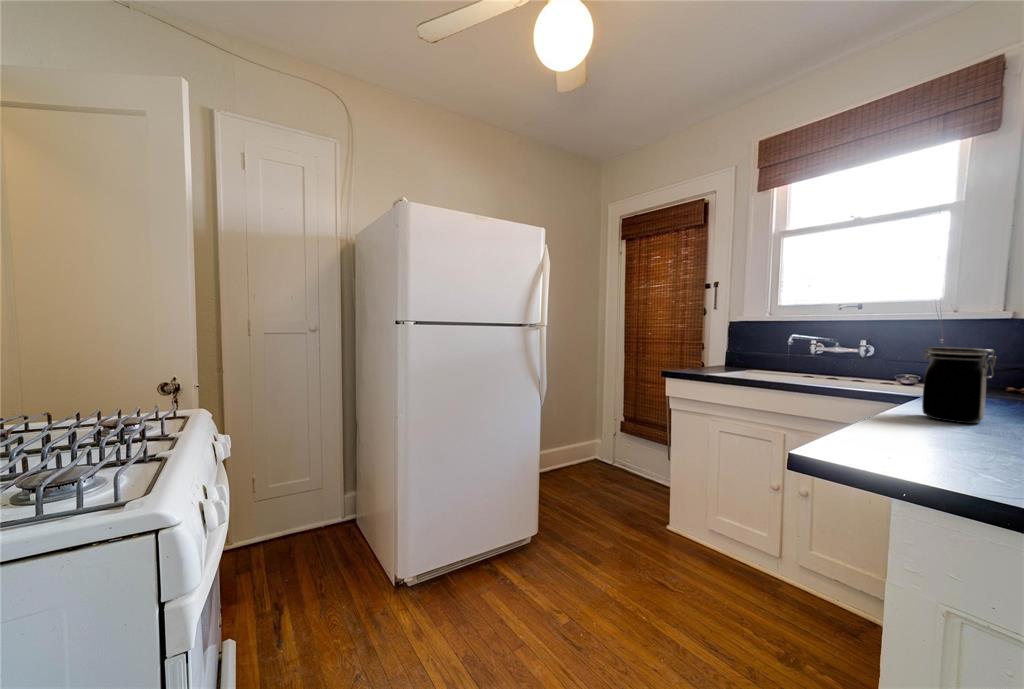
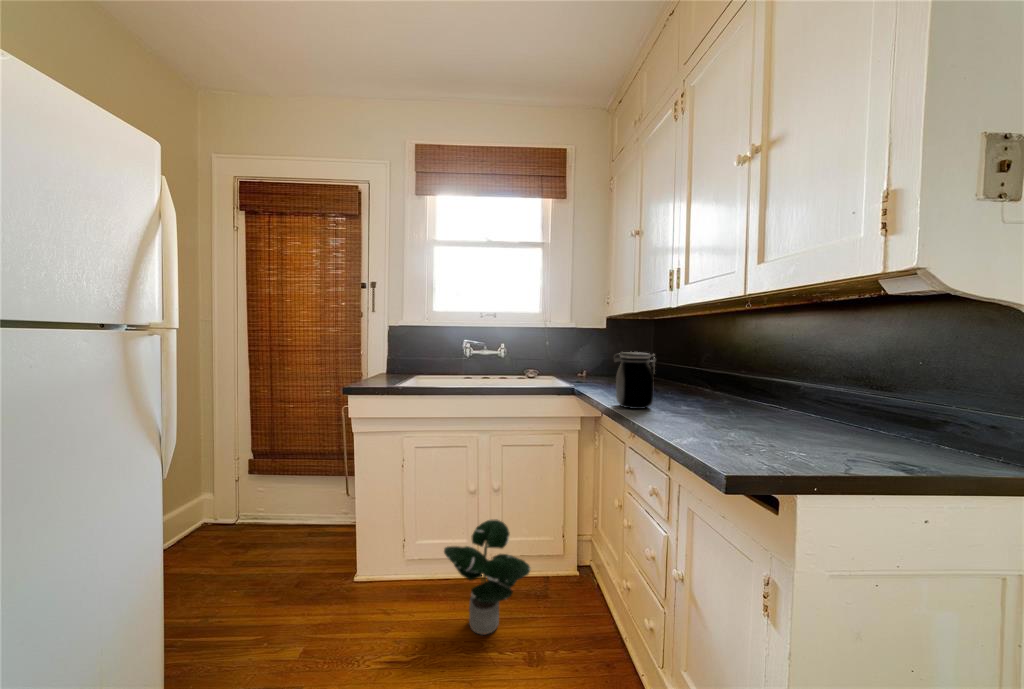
potted plant: none [718,521,812,624] -> present [444,519,530,634]

